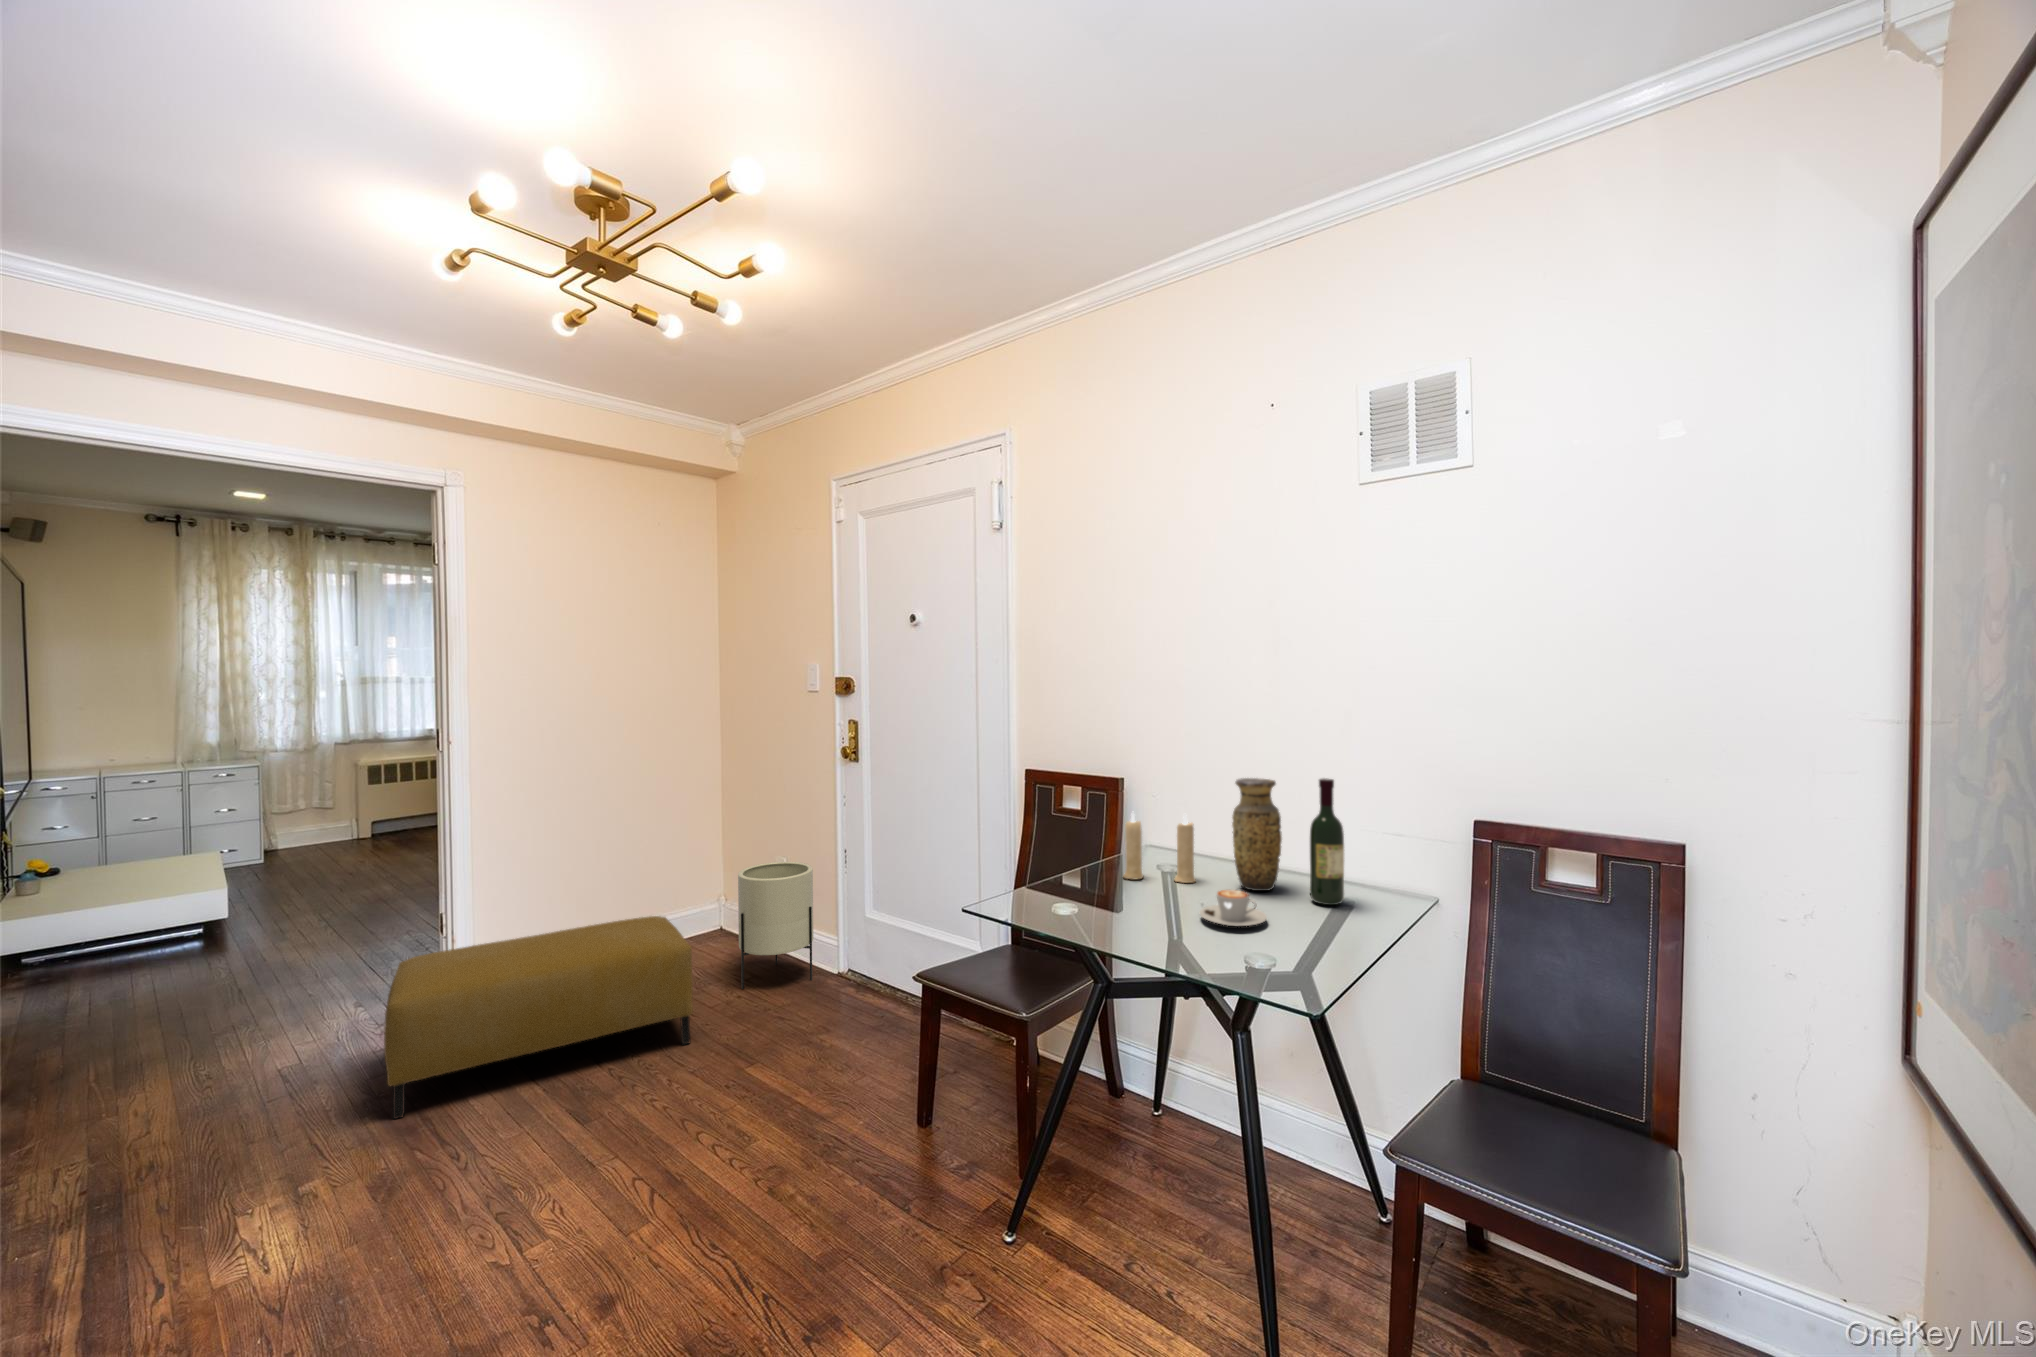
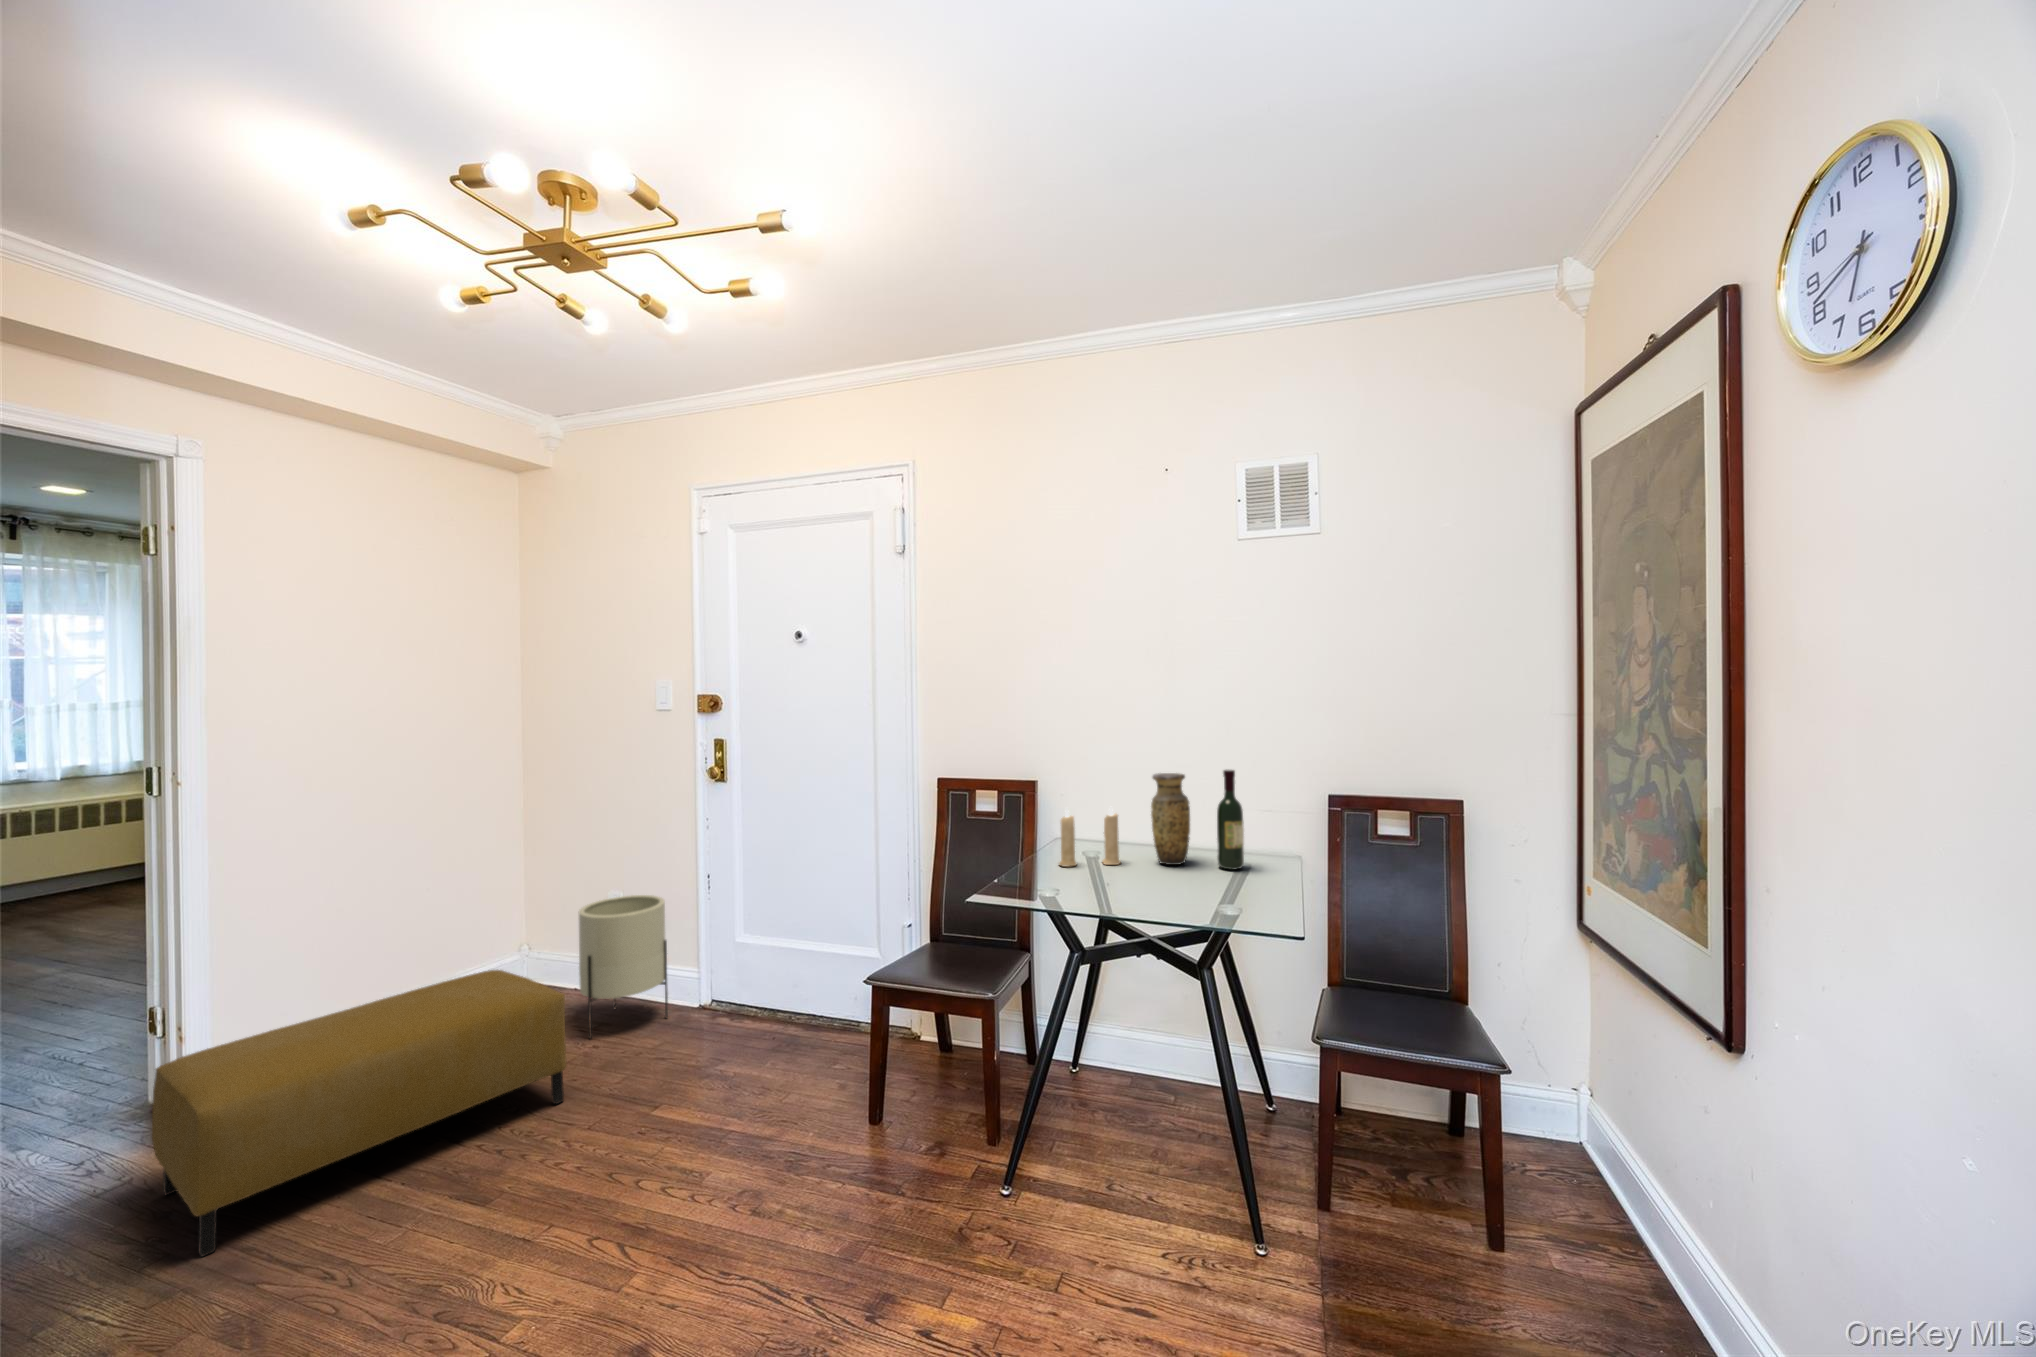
coffee cup: present [1200,890,1267,926] -> none [1151,863,1205,892]

